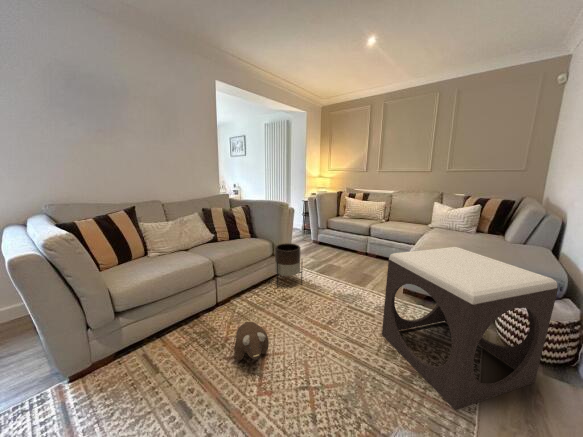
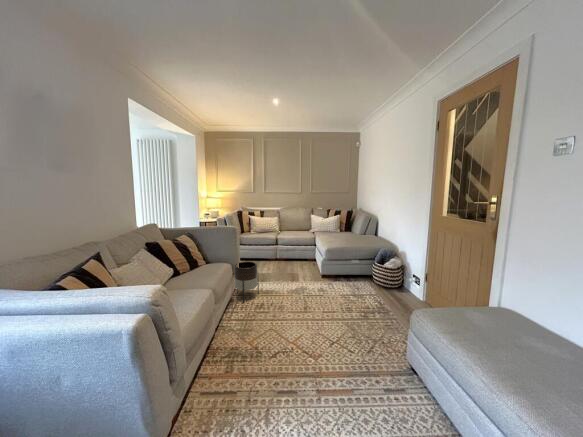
footstool: present [382,247,558,410] -> none [336,241,404,320]
plush toy: present [235,322,269,360] -> none [268,322,303,353]

